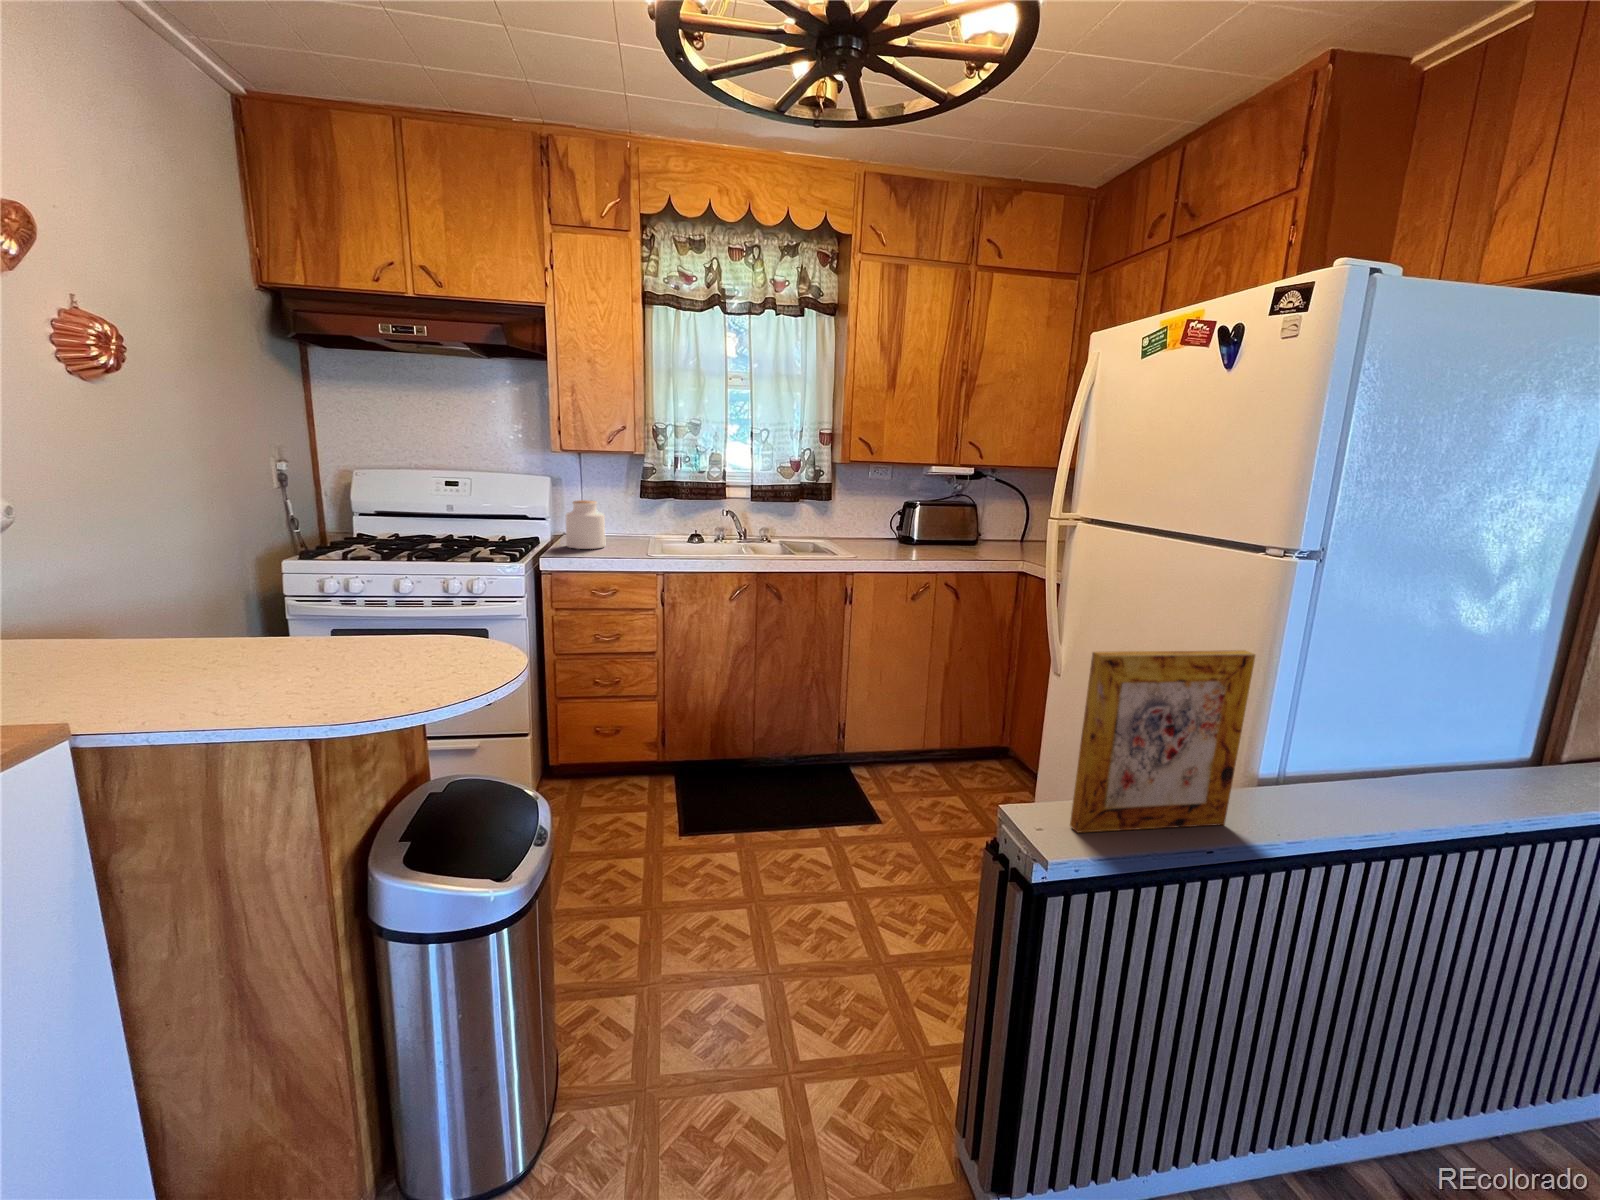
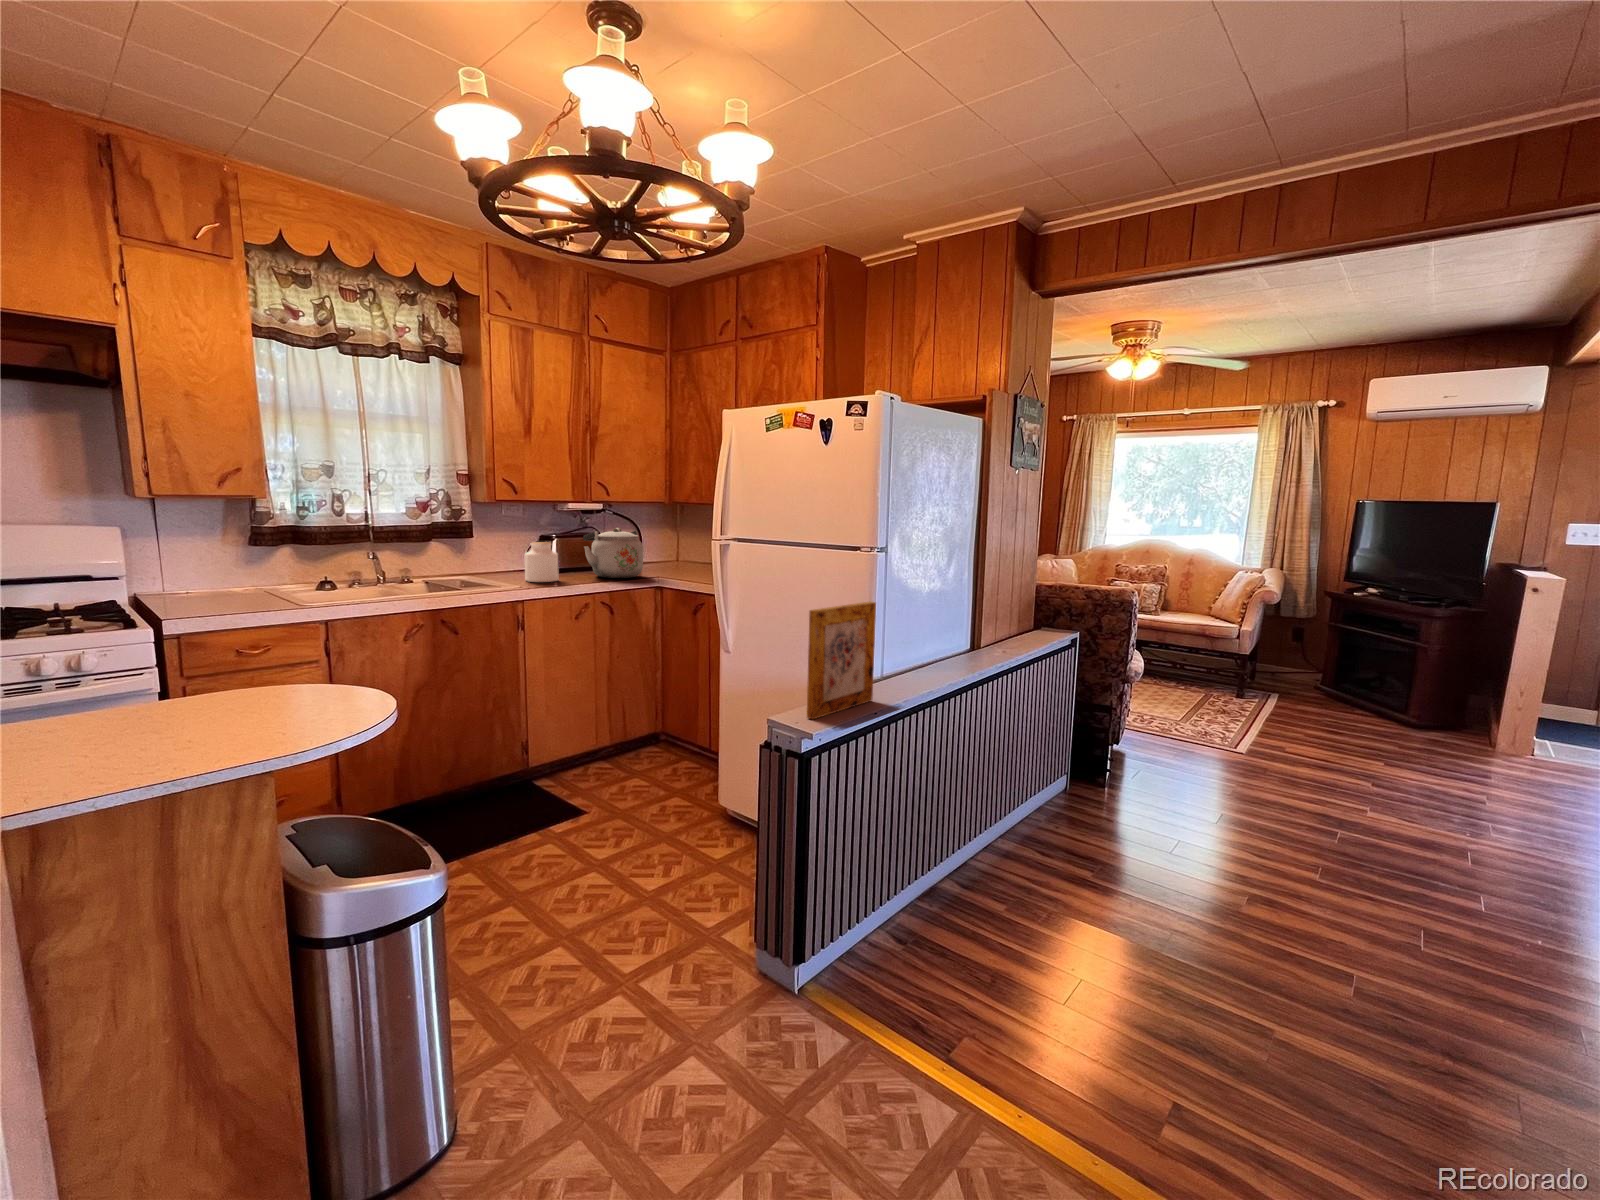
kettle: none [940,496,1012,556] -> present [583,528,643,578]
jar: present [566,500,605,549] -> present [525,542,559,582]

